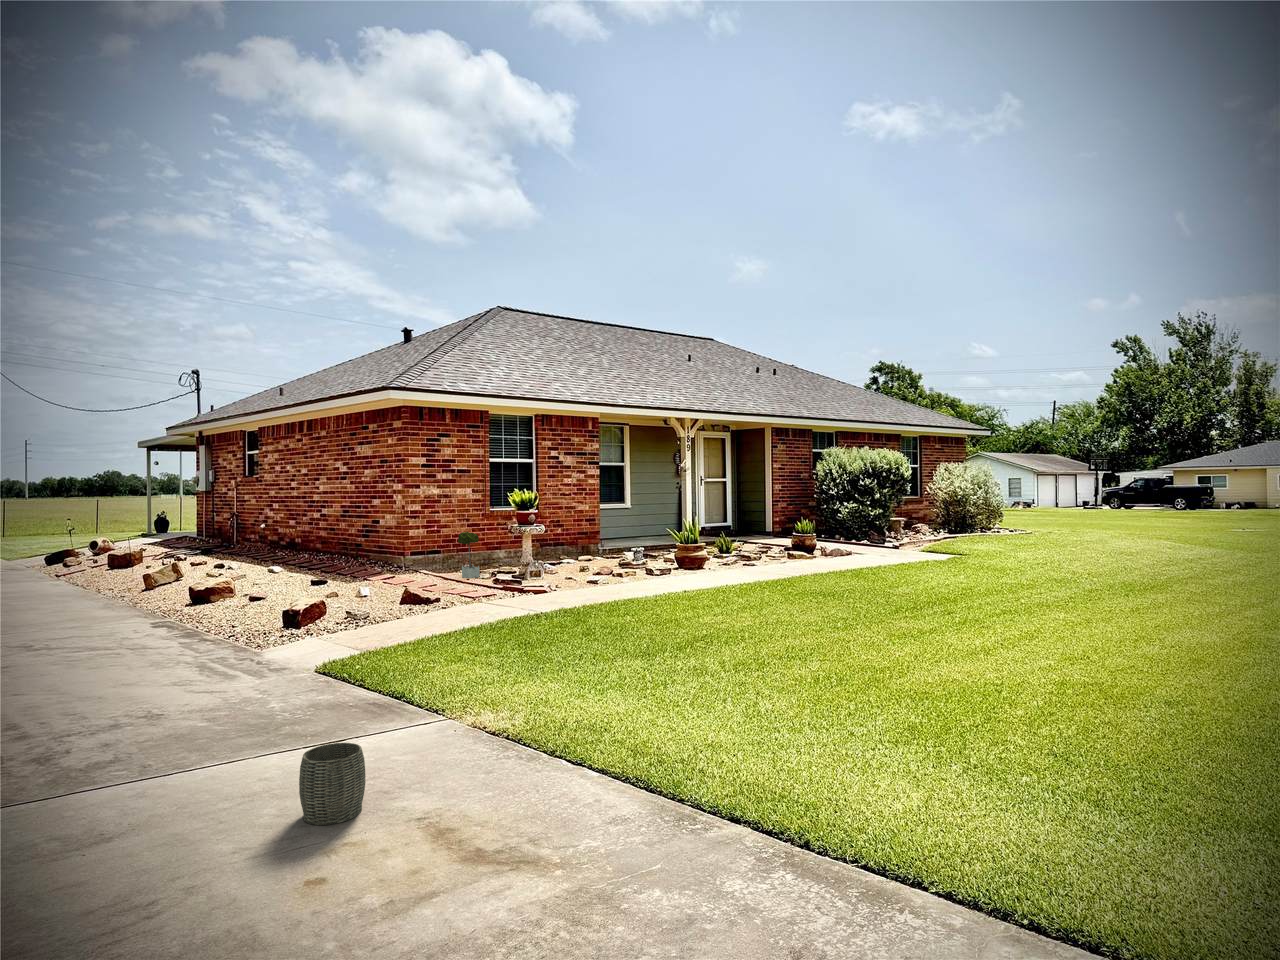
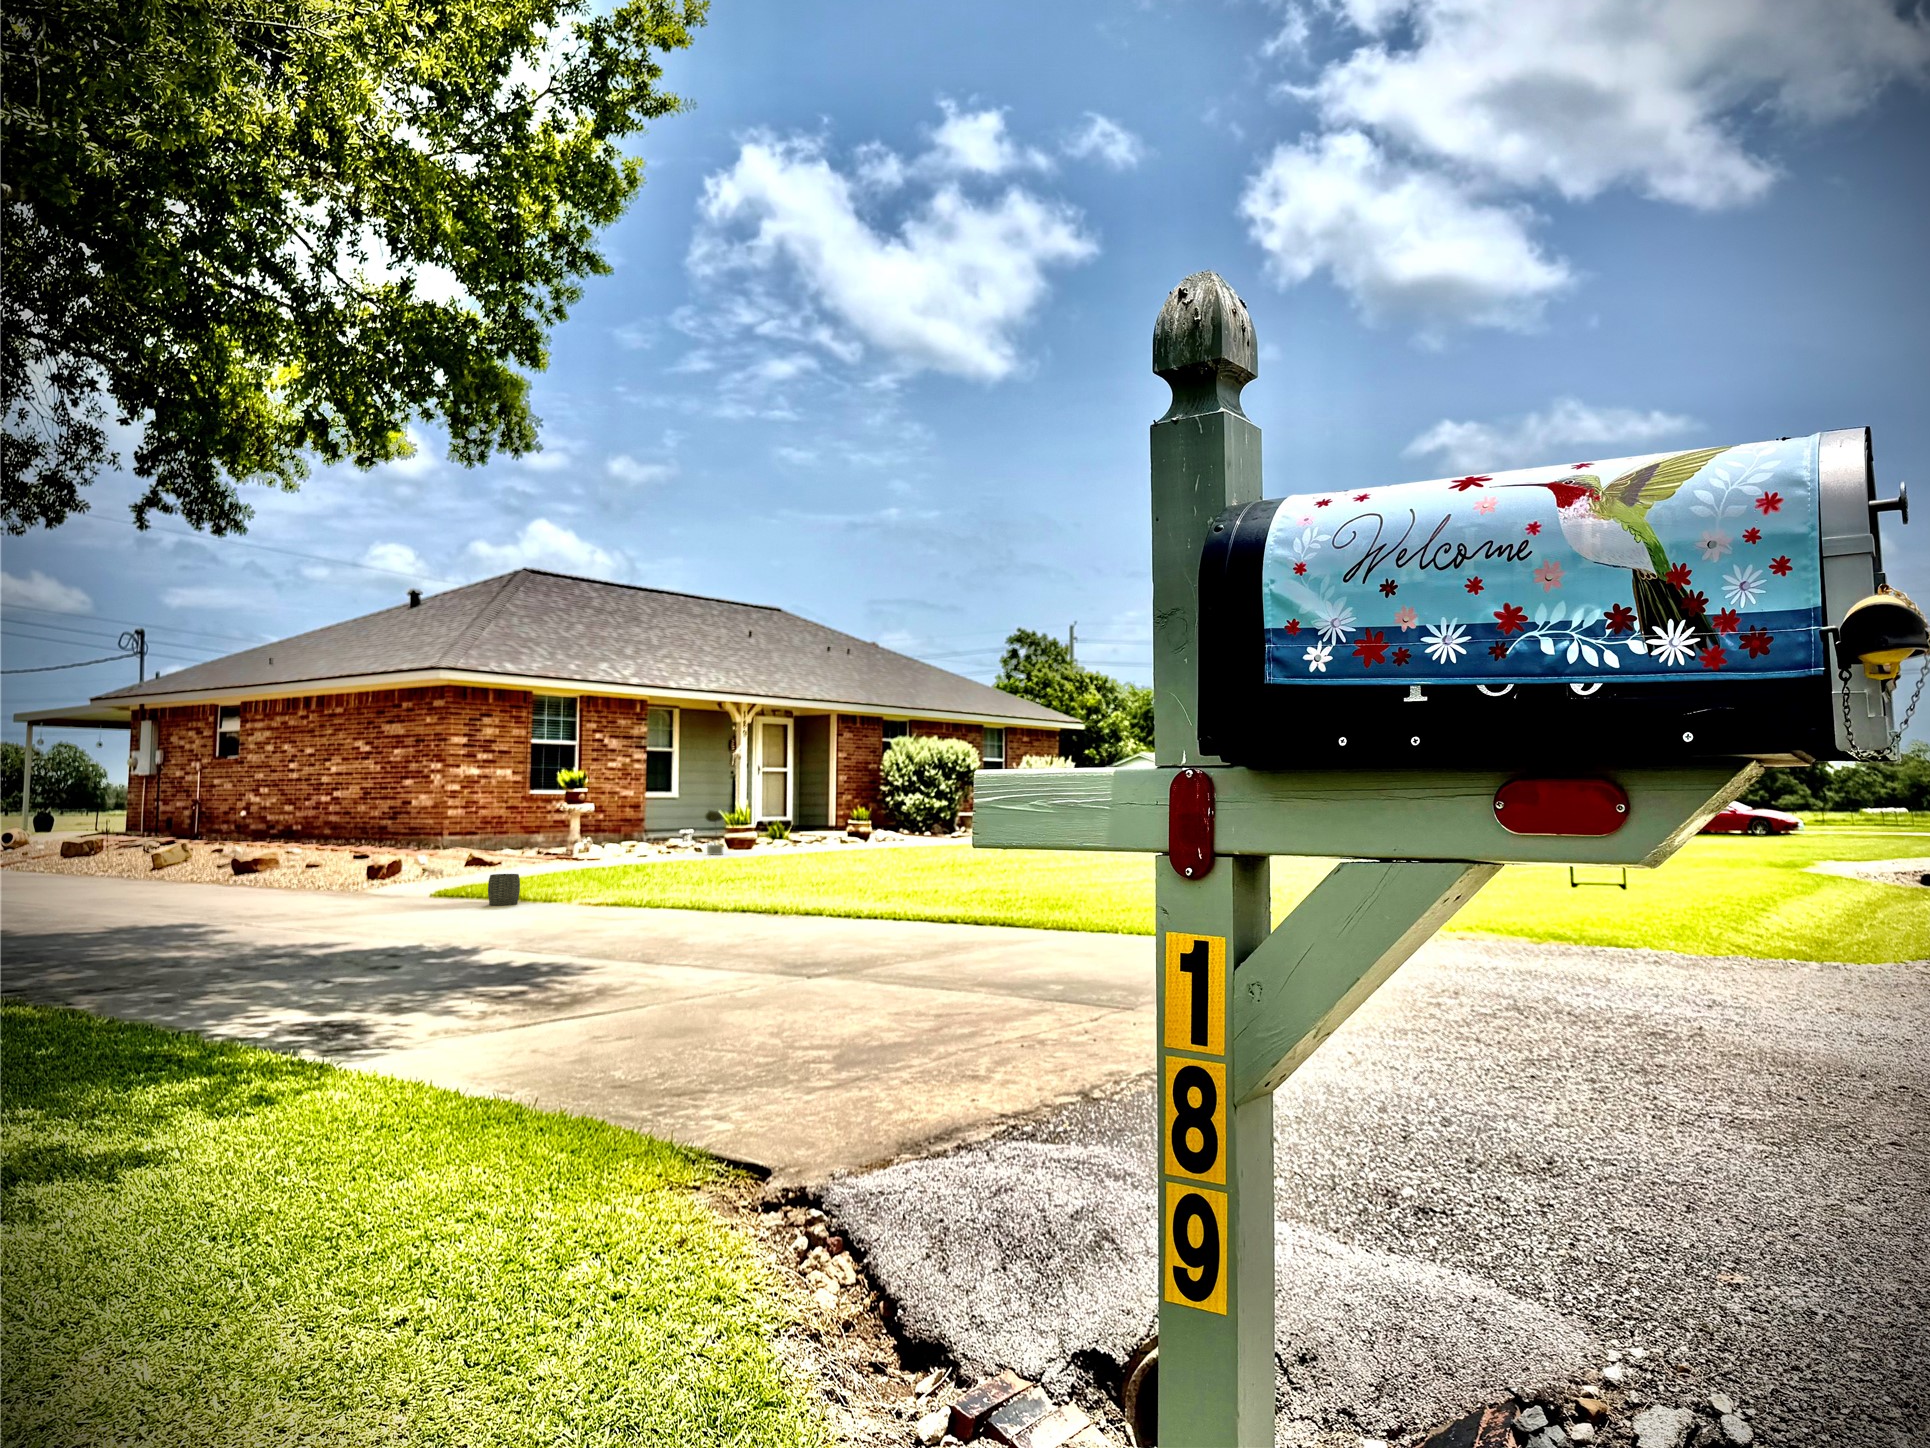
potted tree: present [458,532,479,578] -> present [705,810,723,855]

